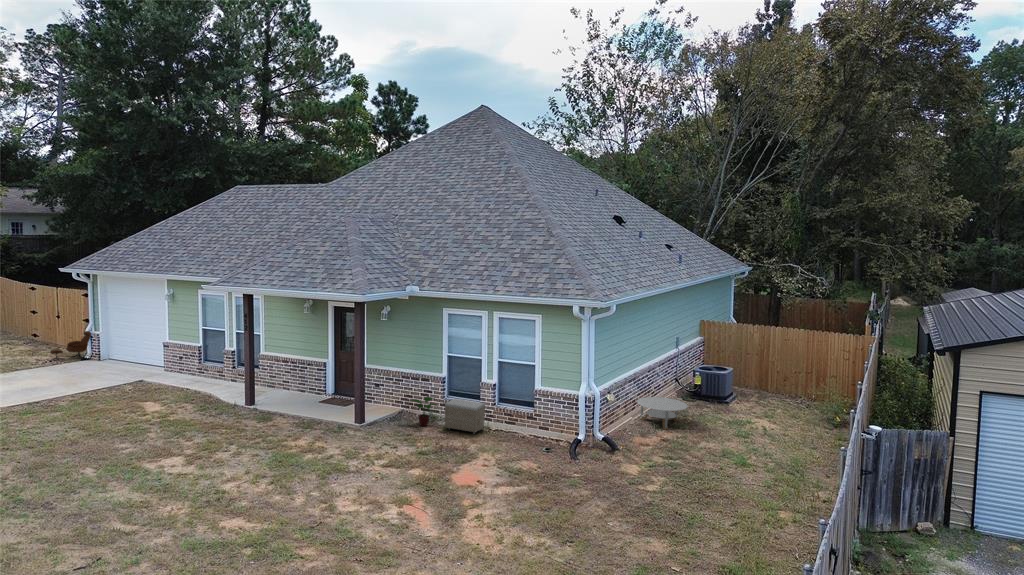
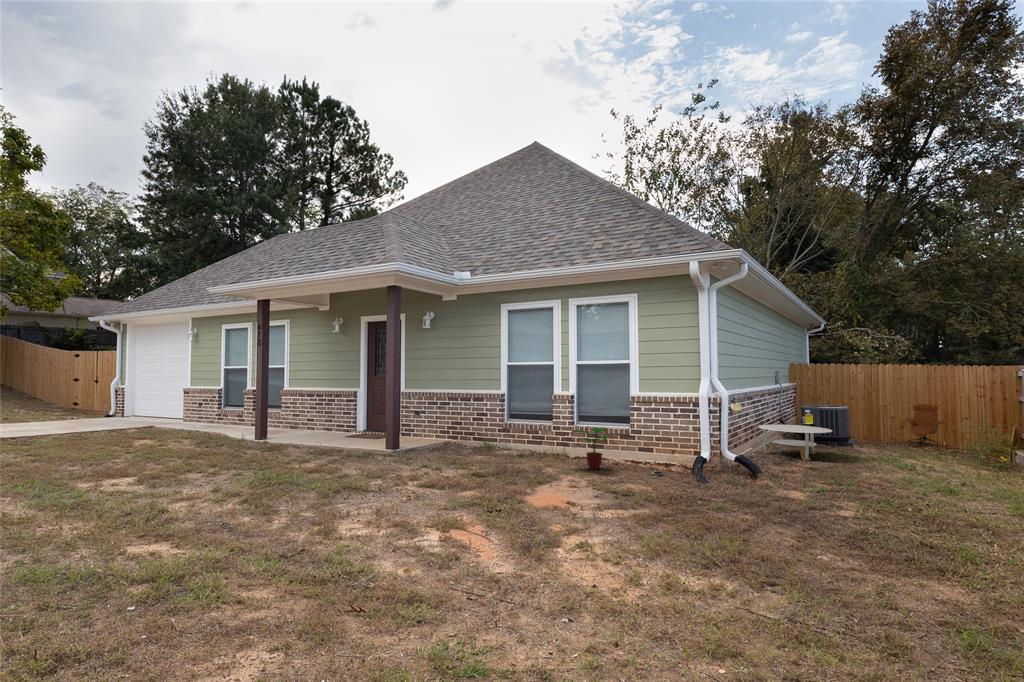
lounge chair: present [50,331,91,359] -> present [905,404,944,445]
potted plant: present [410,397,436,426] -> present [571,427,609,469]
storage bench: present [445,399,485,434] -> none [506,420,560,462]

